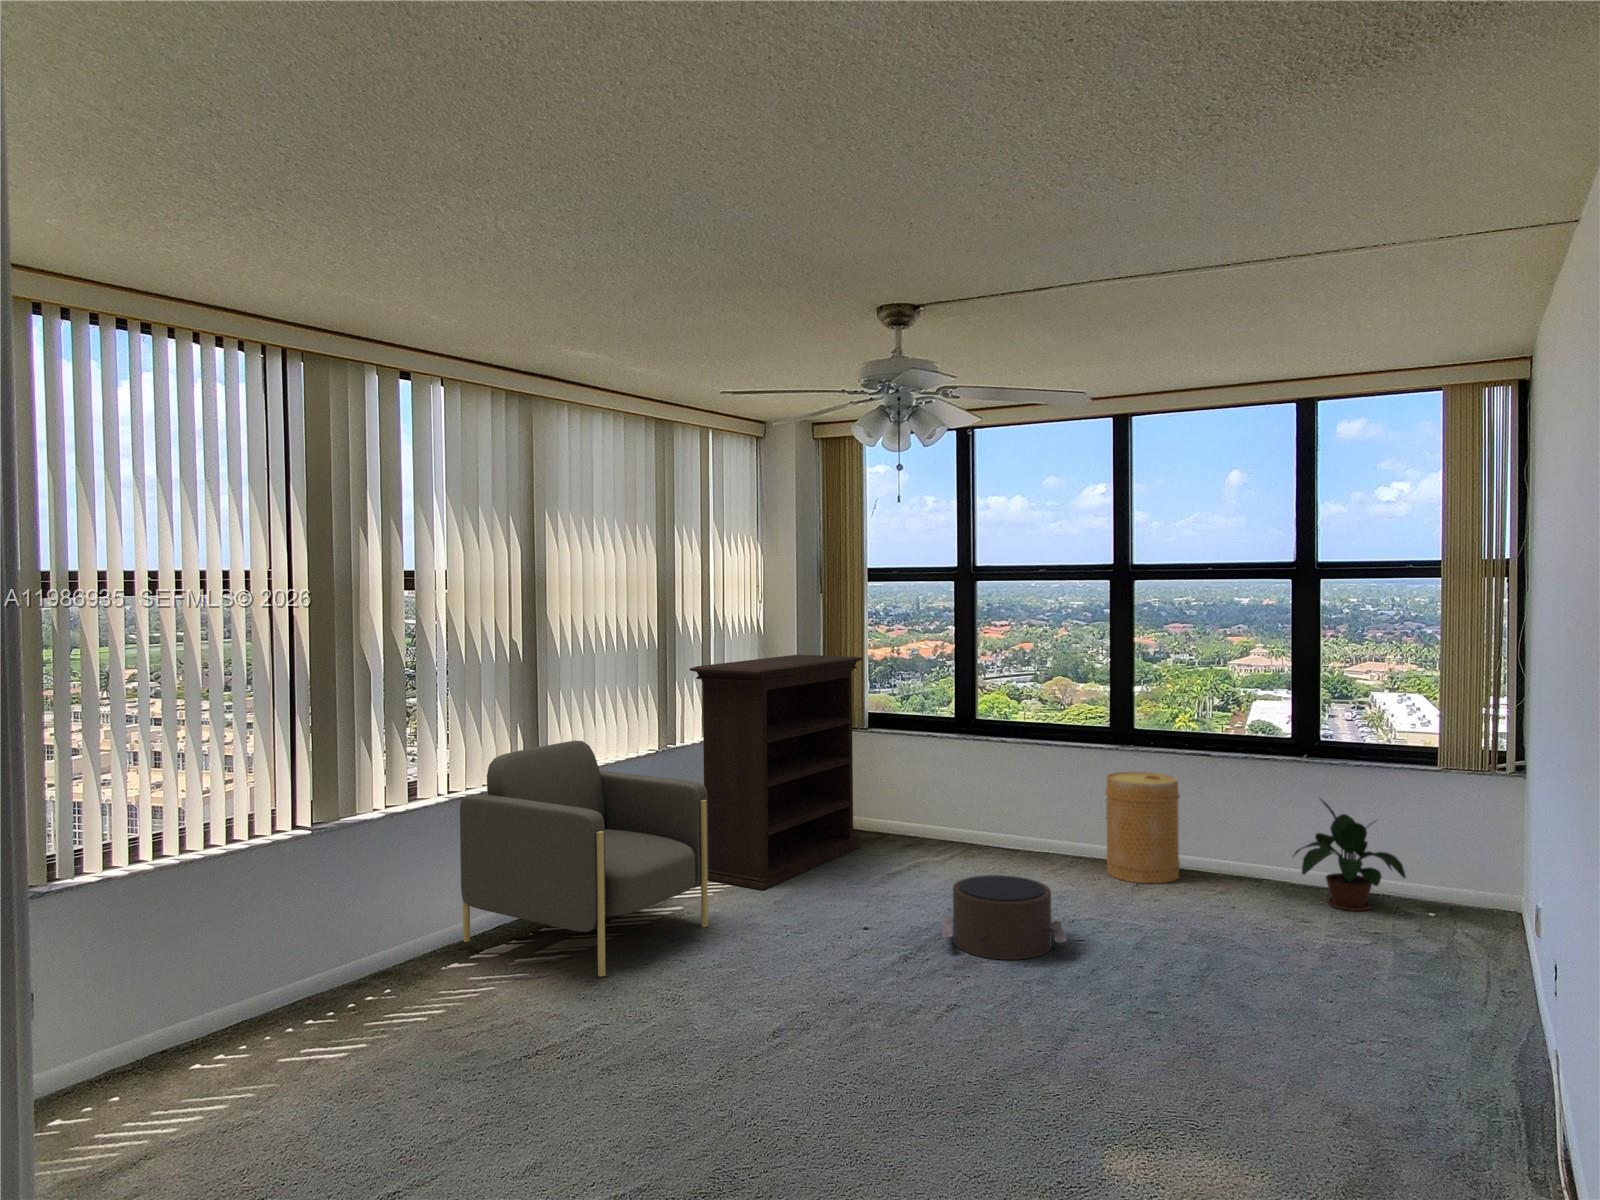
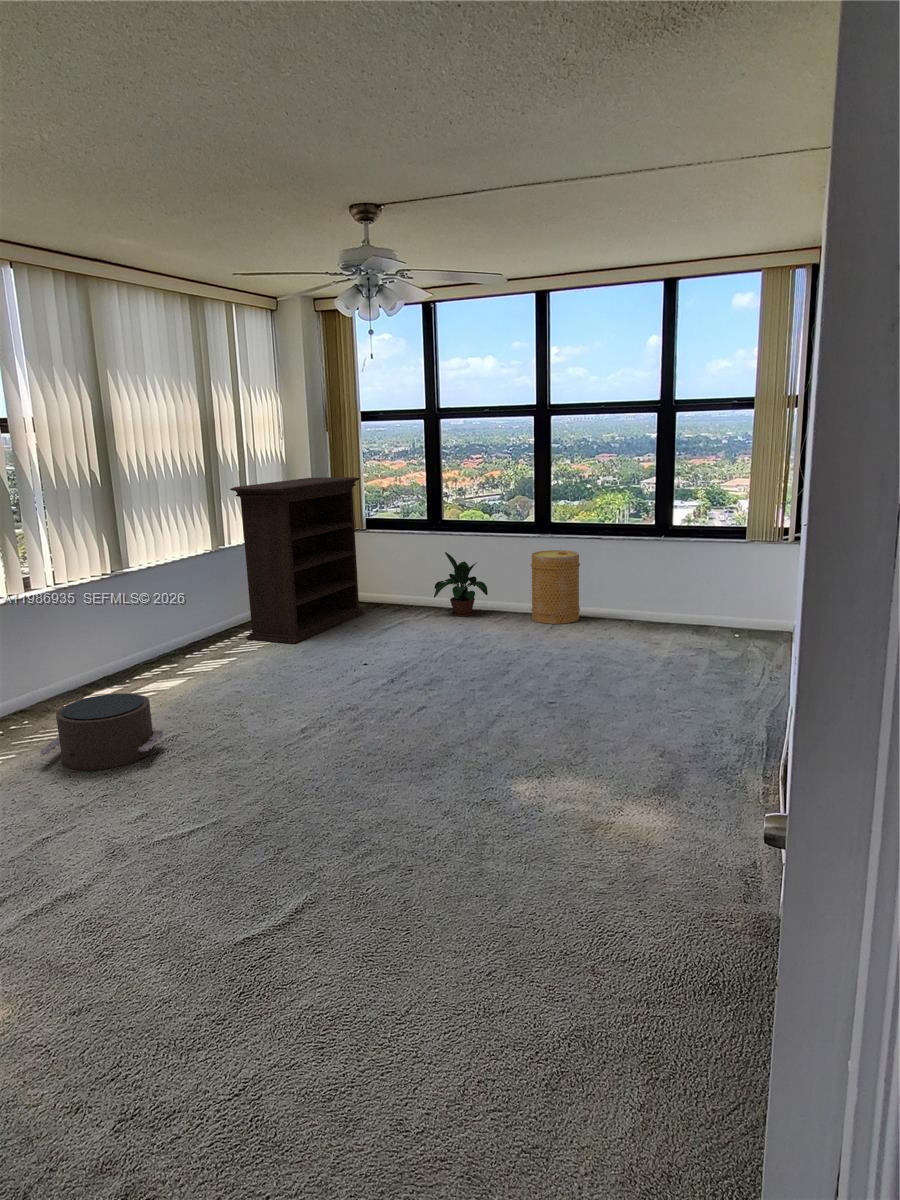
armchair: present [460,740,708,977] -> none [64,543,256,702]
potted plant: present [1294,799,1406,911] -> present [434,552,488,616]
pouf: present [942,875,1067,960] -> present [40,693,164,770]

